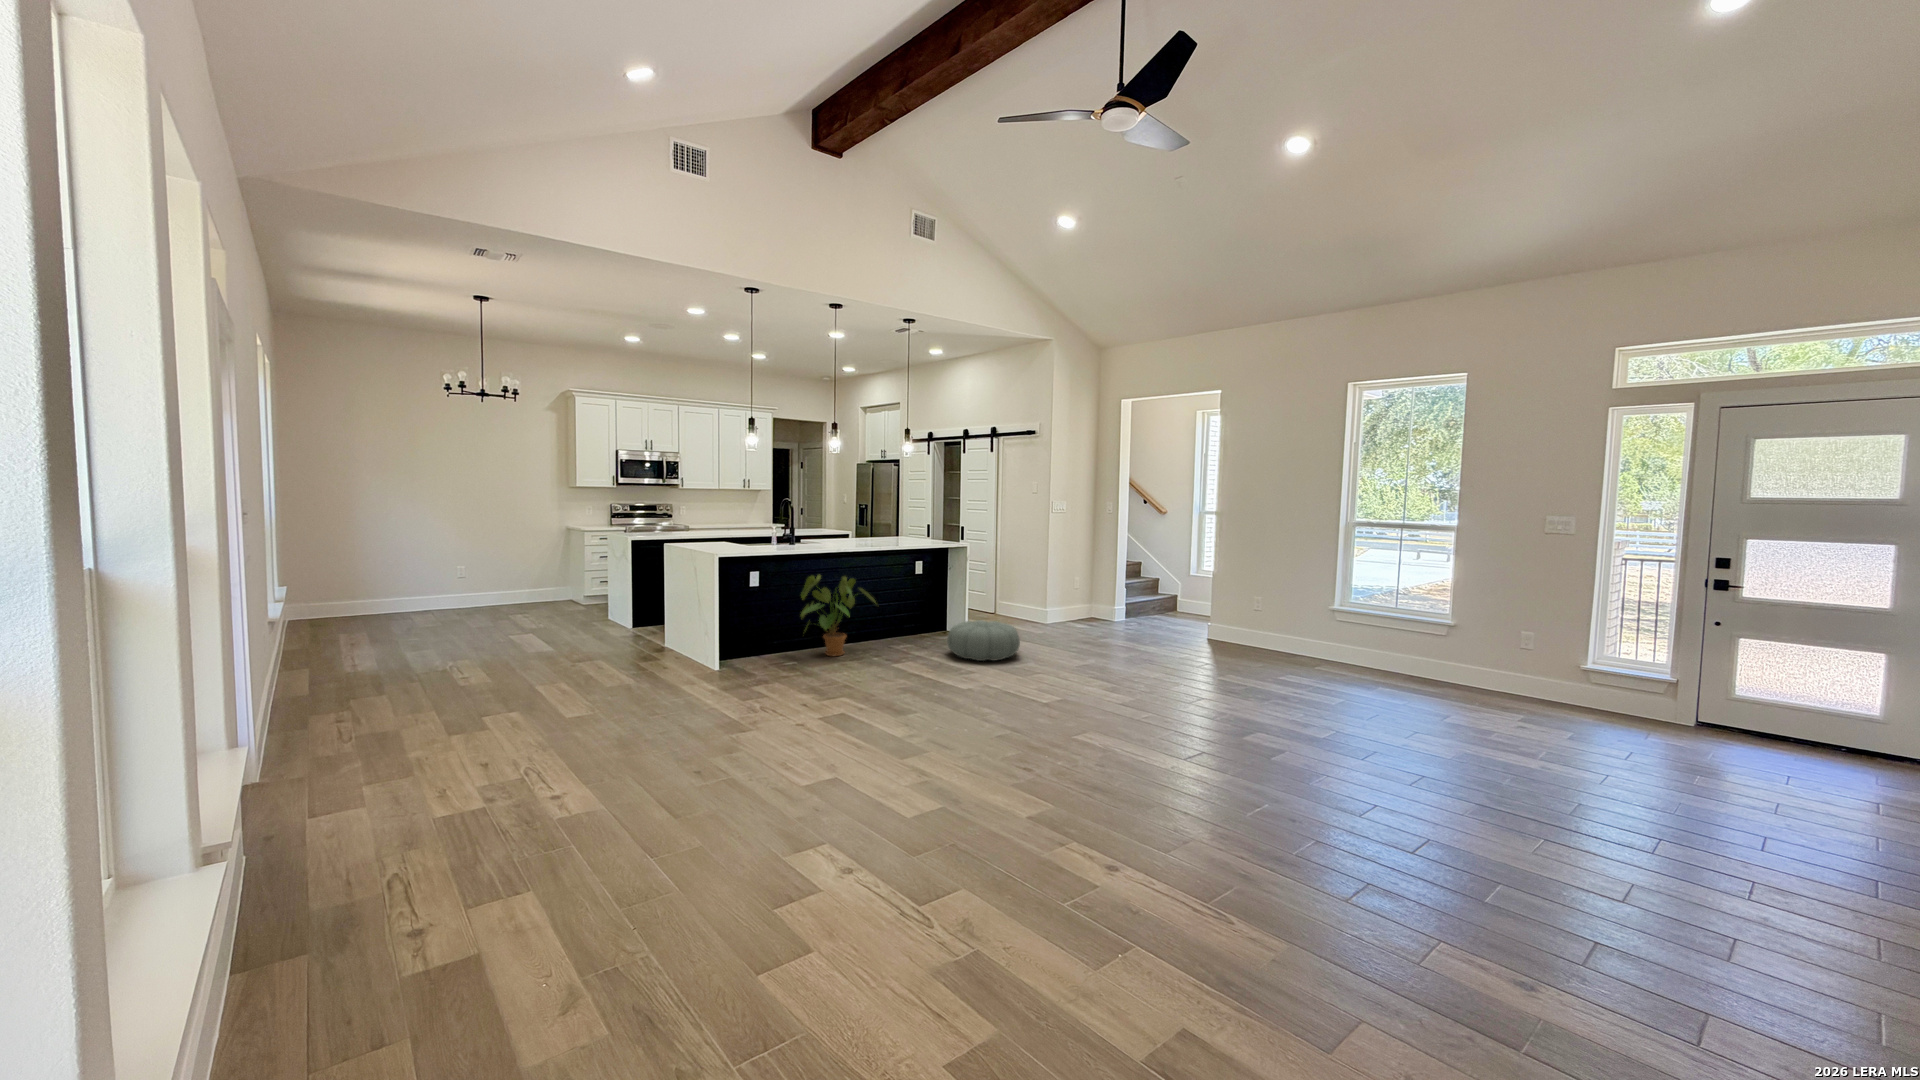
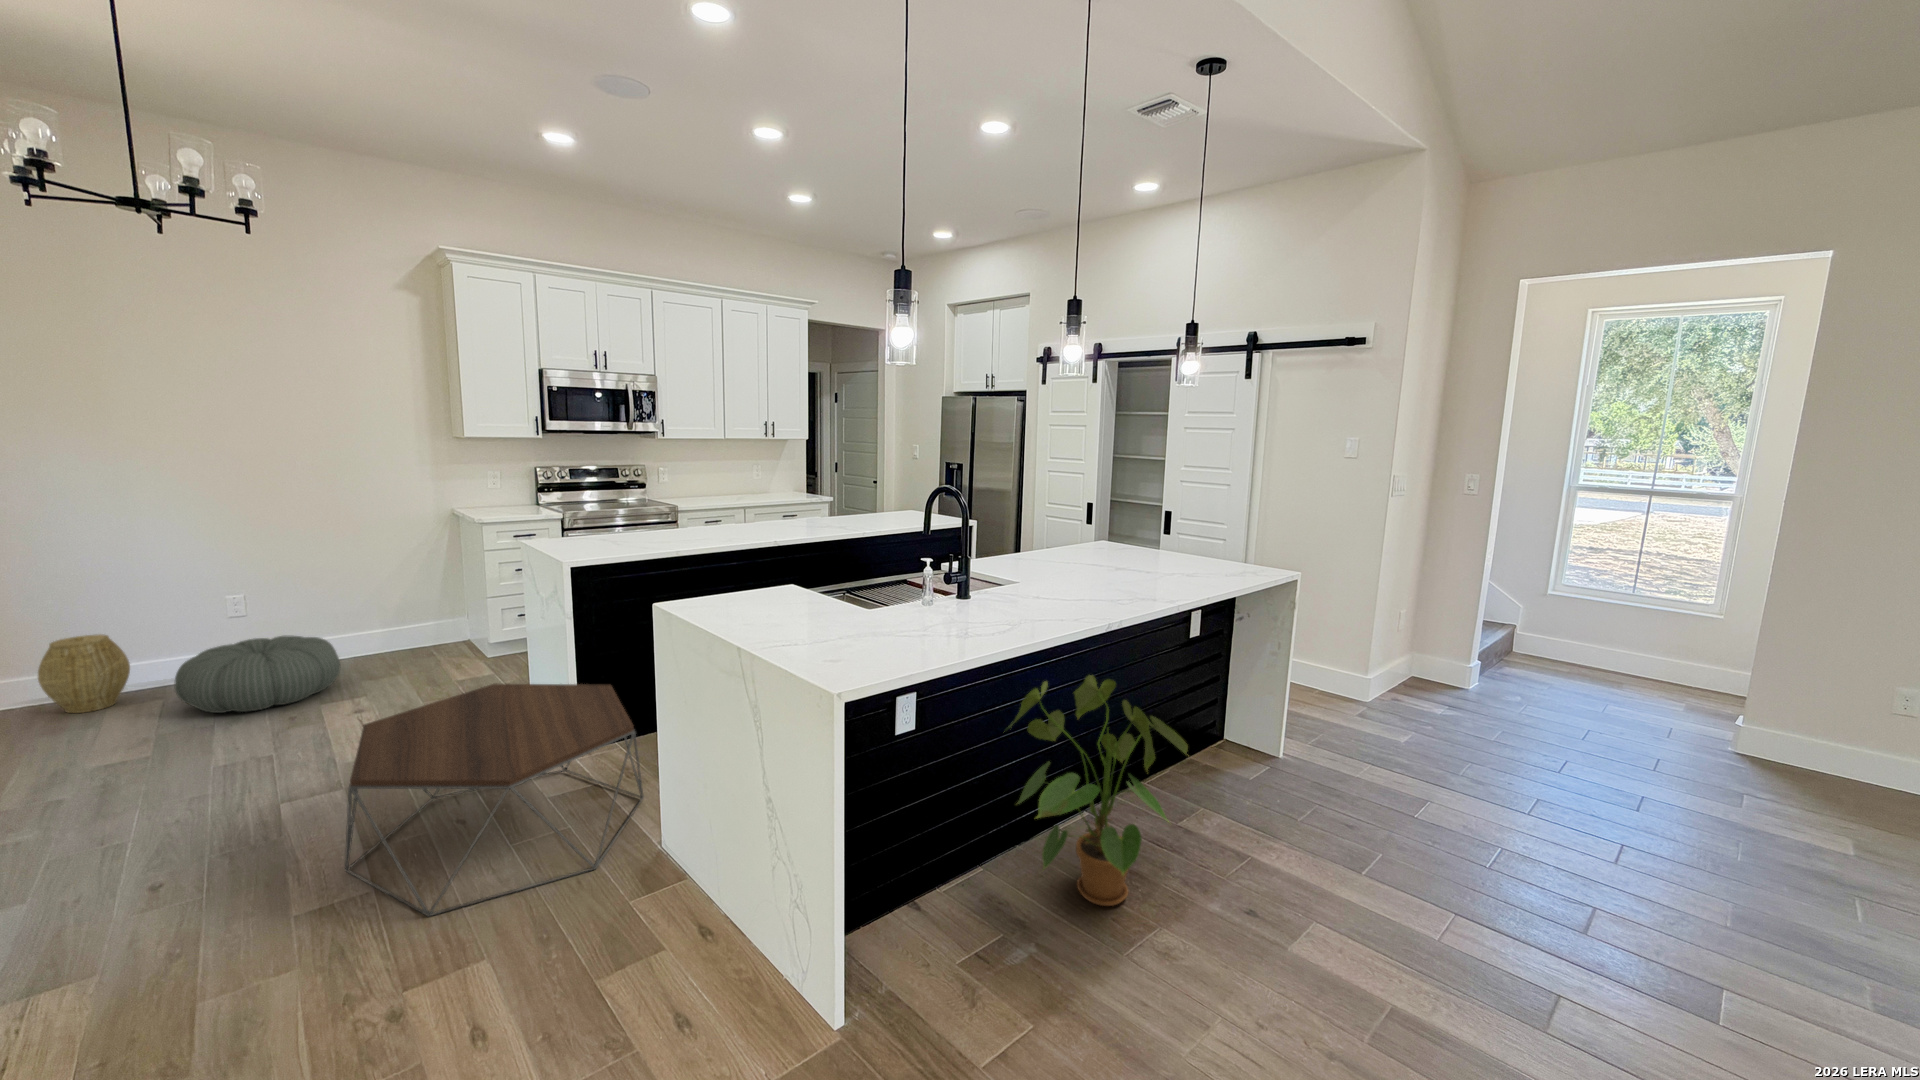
woven basket: none [386,578,422,614] -> present [38,634,130,713]
coffee table: none [544,586,659,652] -> present [345,684,644,916]
pouf: present [947,620,1020,661] -> present [175,636,341,713]

